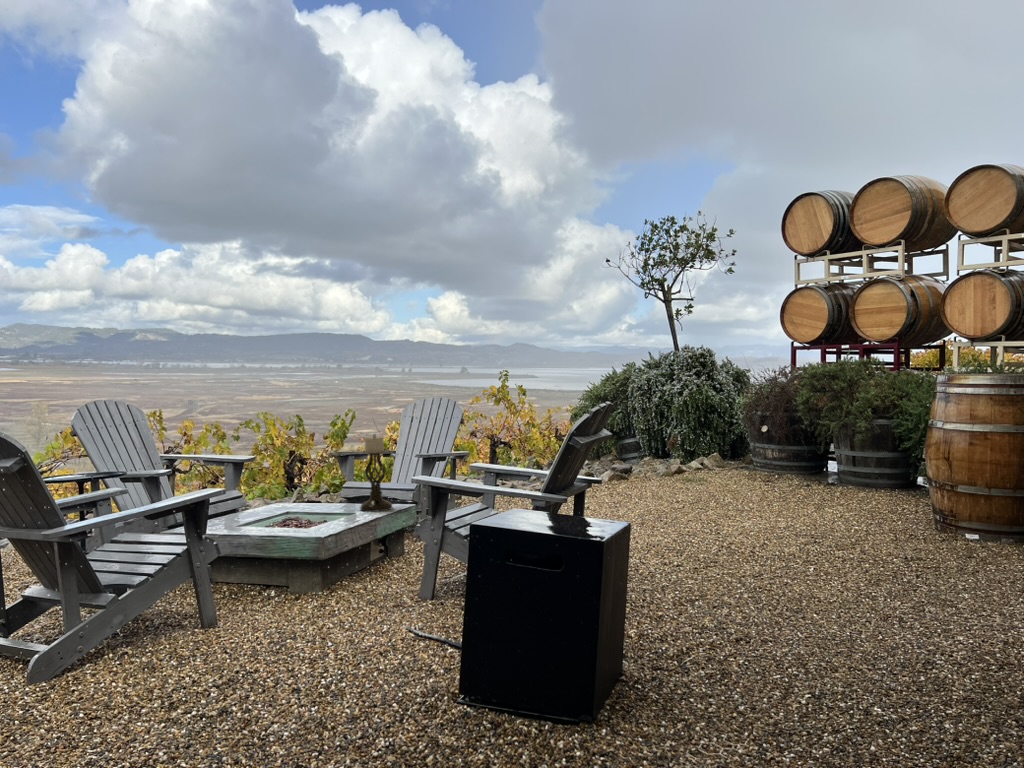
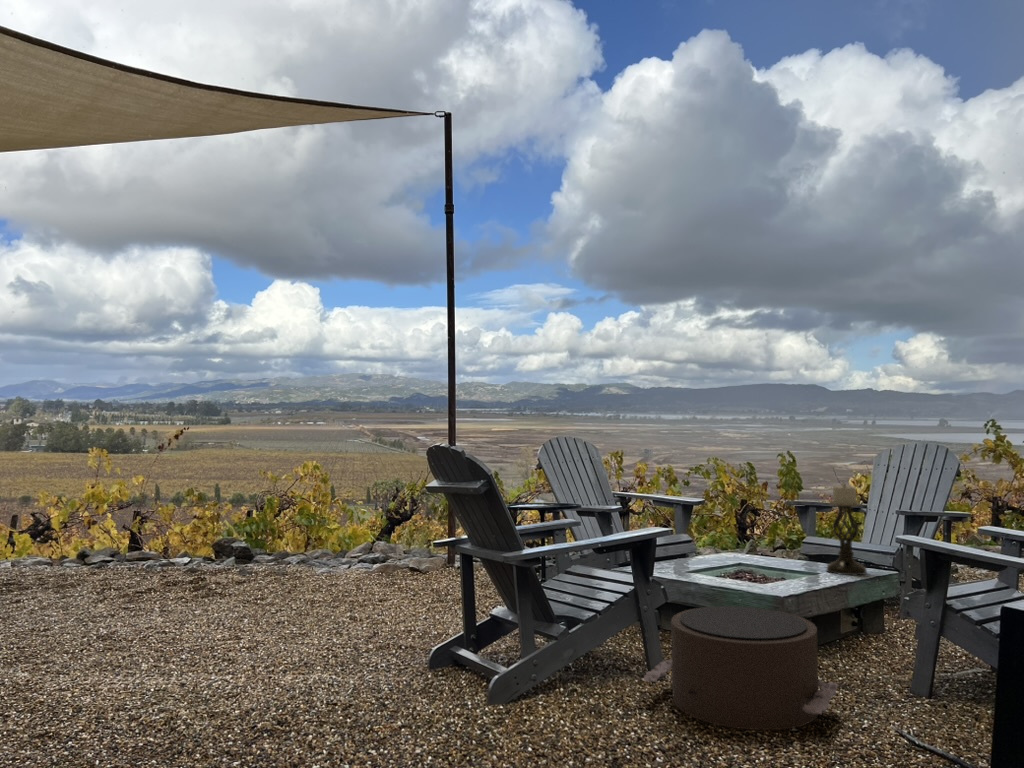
pouf: none [194,550,365,655] -> present [643,606,838,730]

